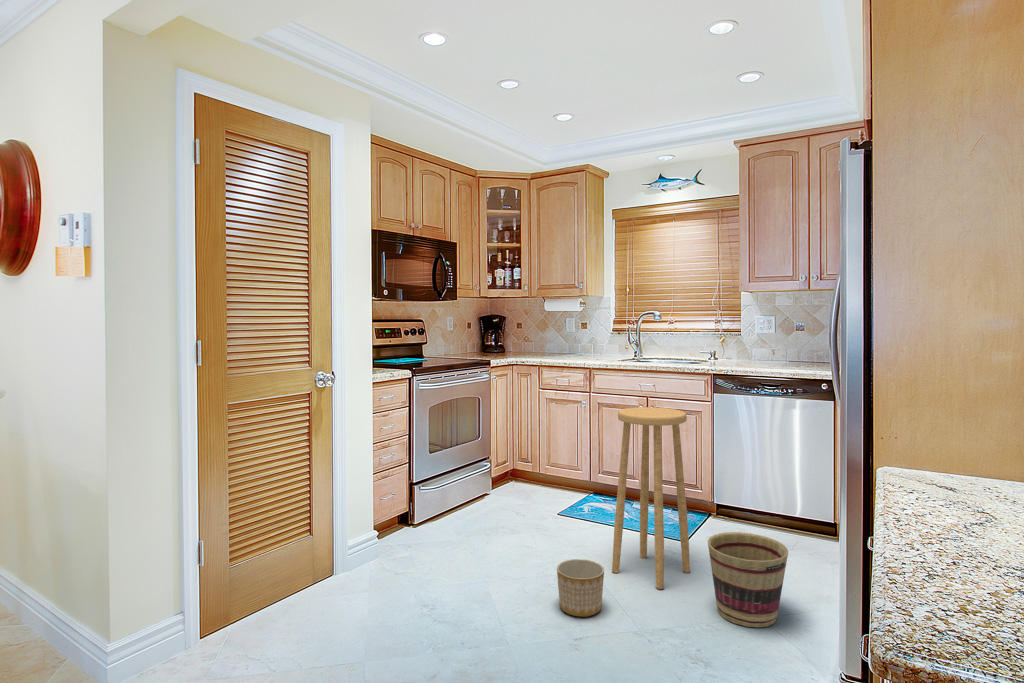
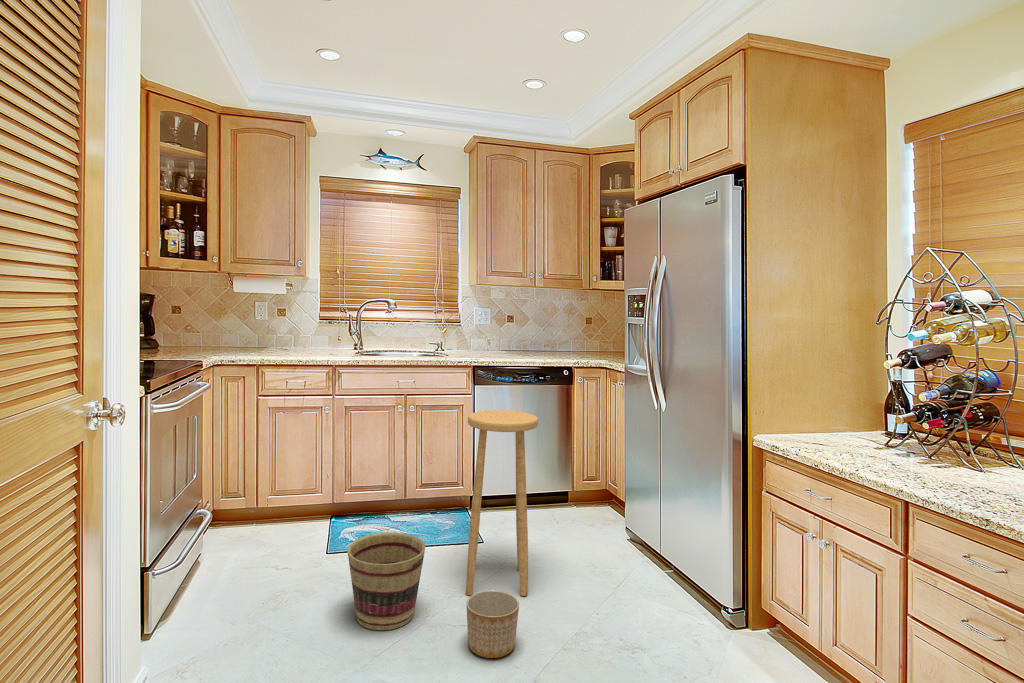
basket: present [708,532,788,627] -> present [347,532,425,630]

